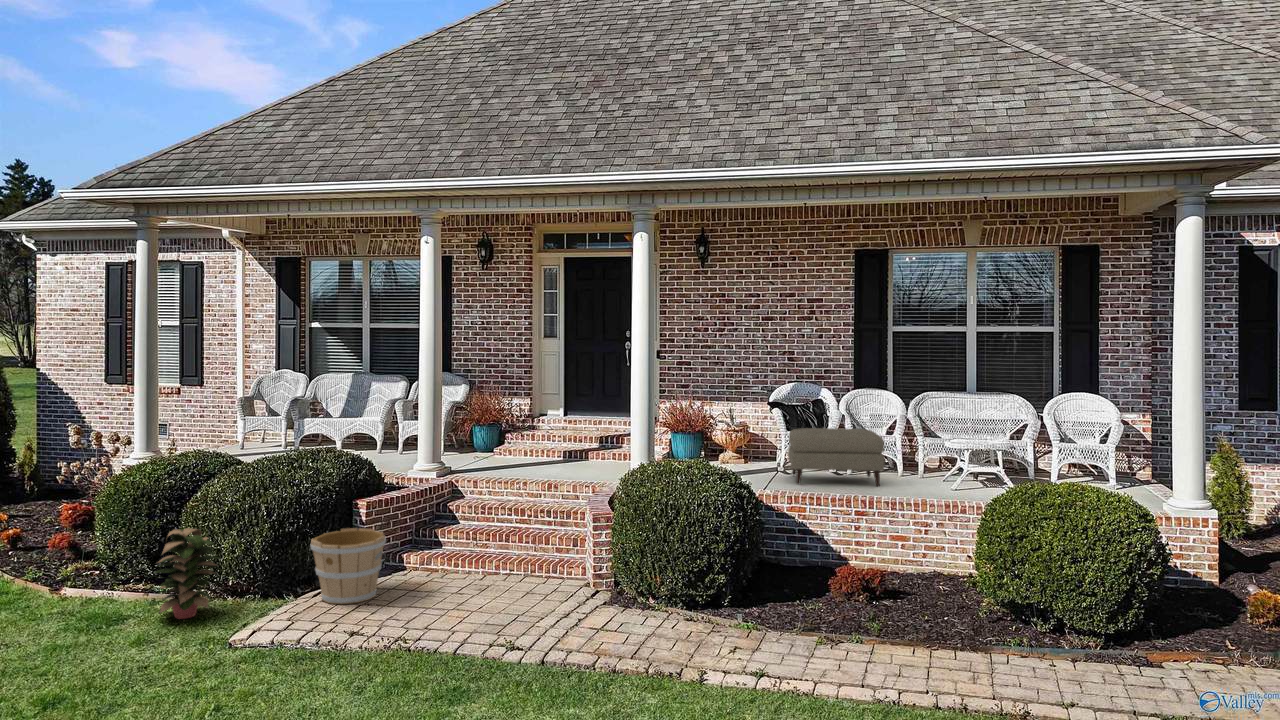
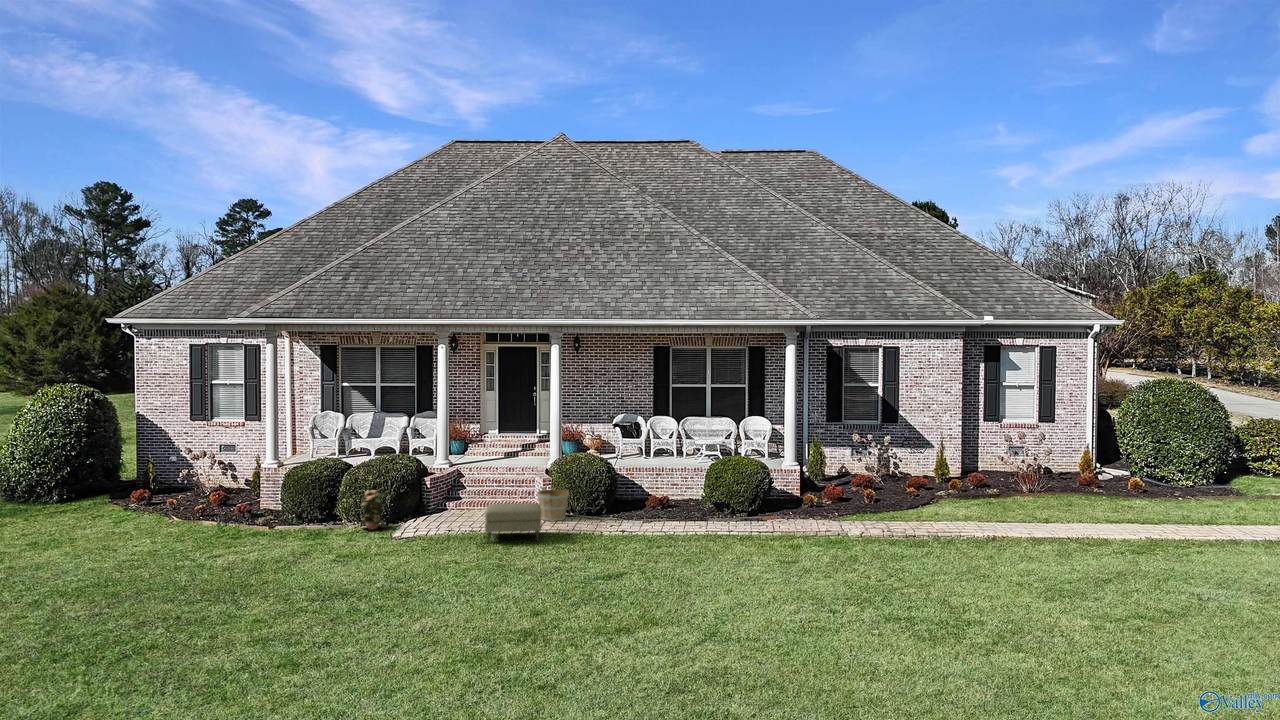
ottoman: present [788,428,885,486] -> present [485,503,542,542]
wooden bucket: present [310,528,386,604] -> present [537,489,569,521]

